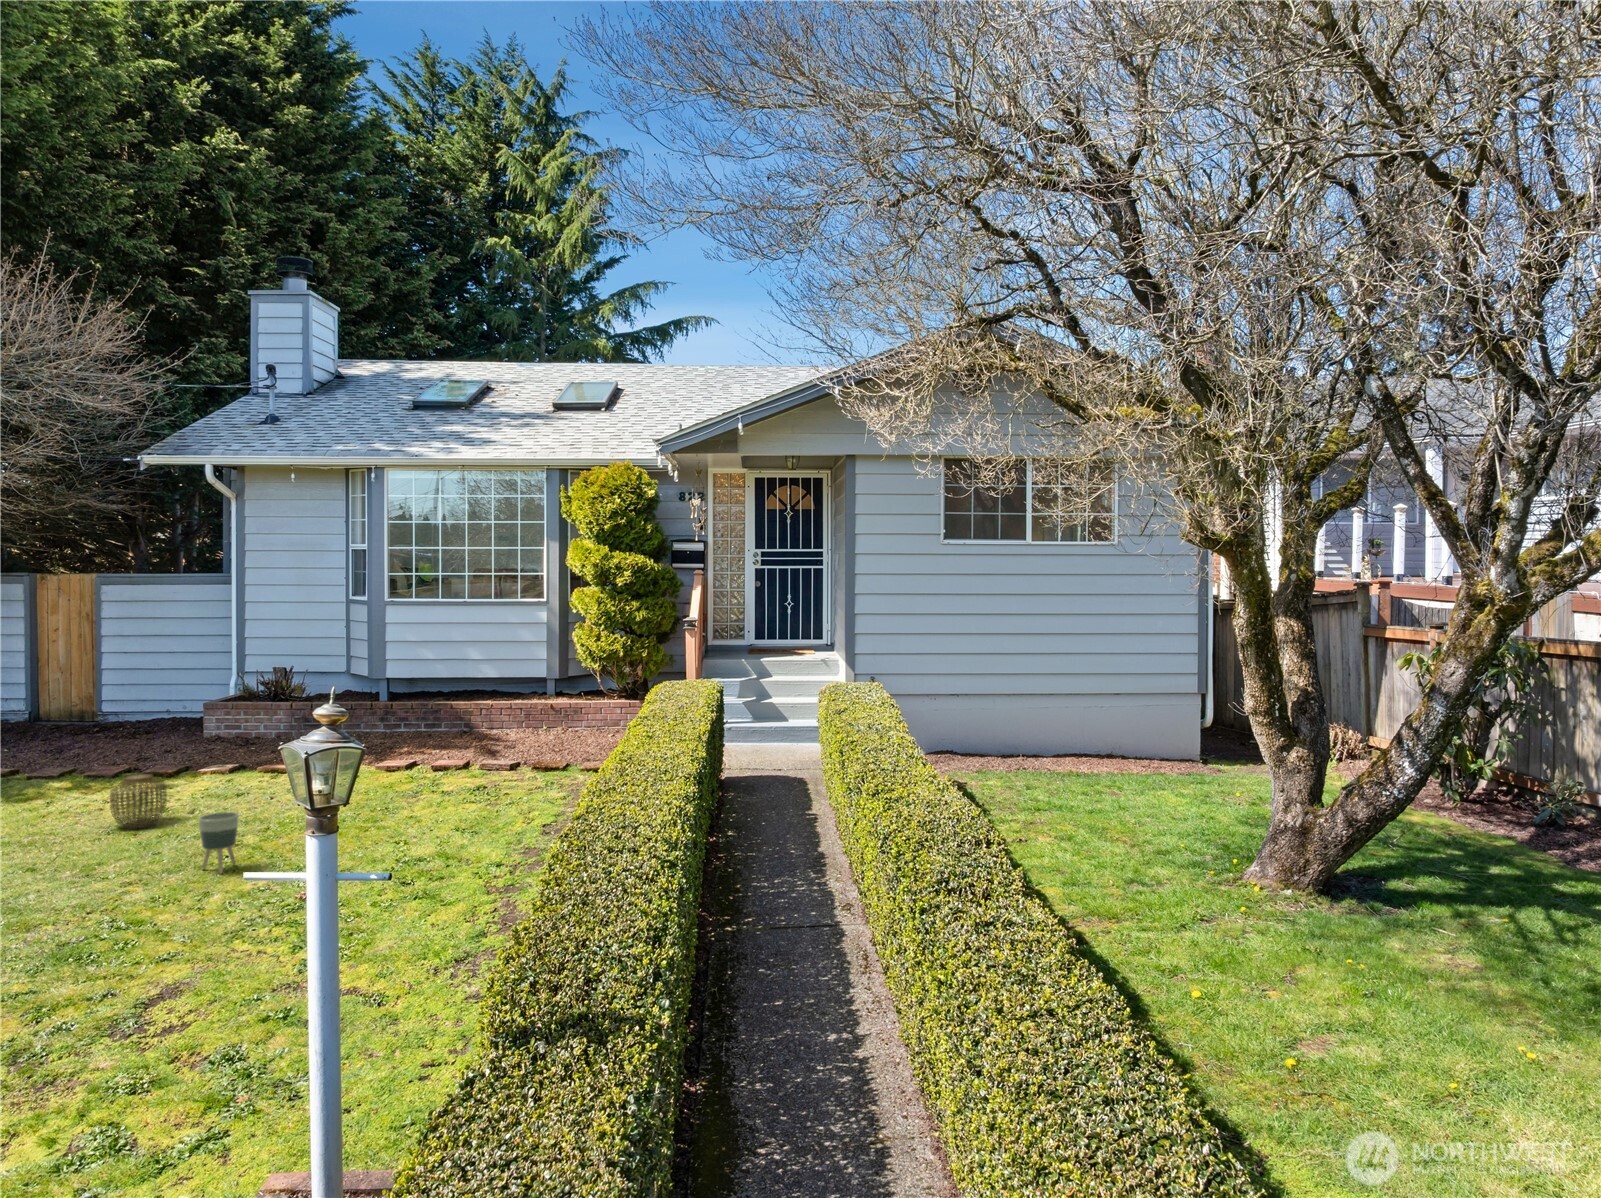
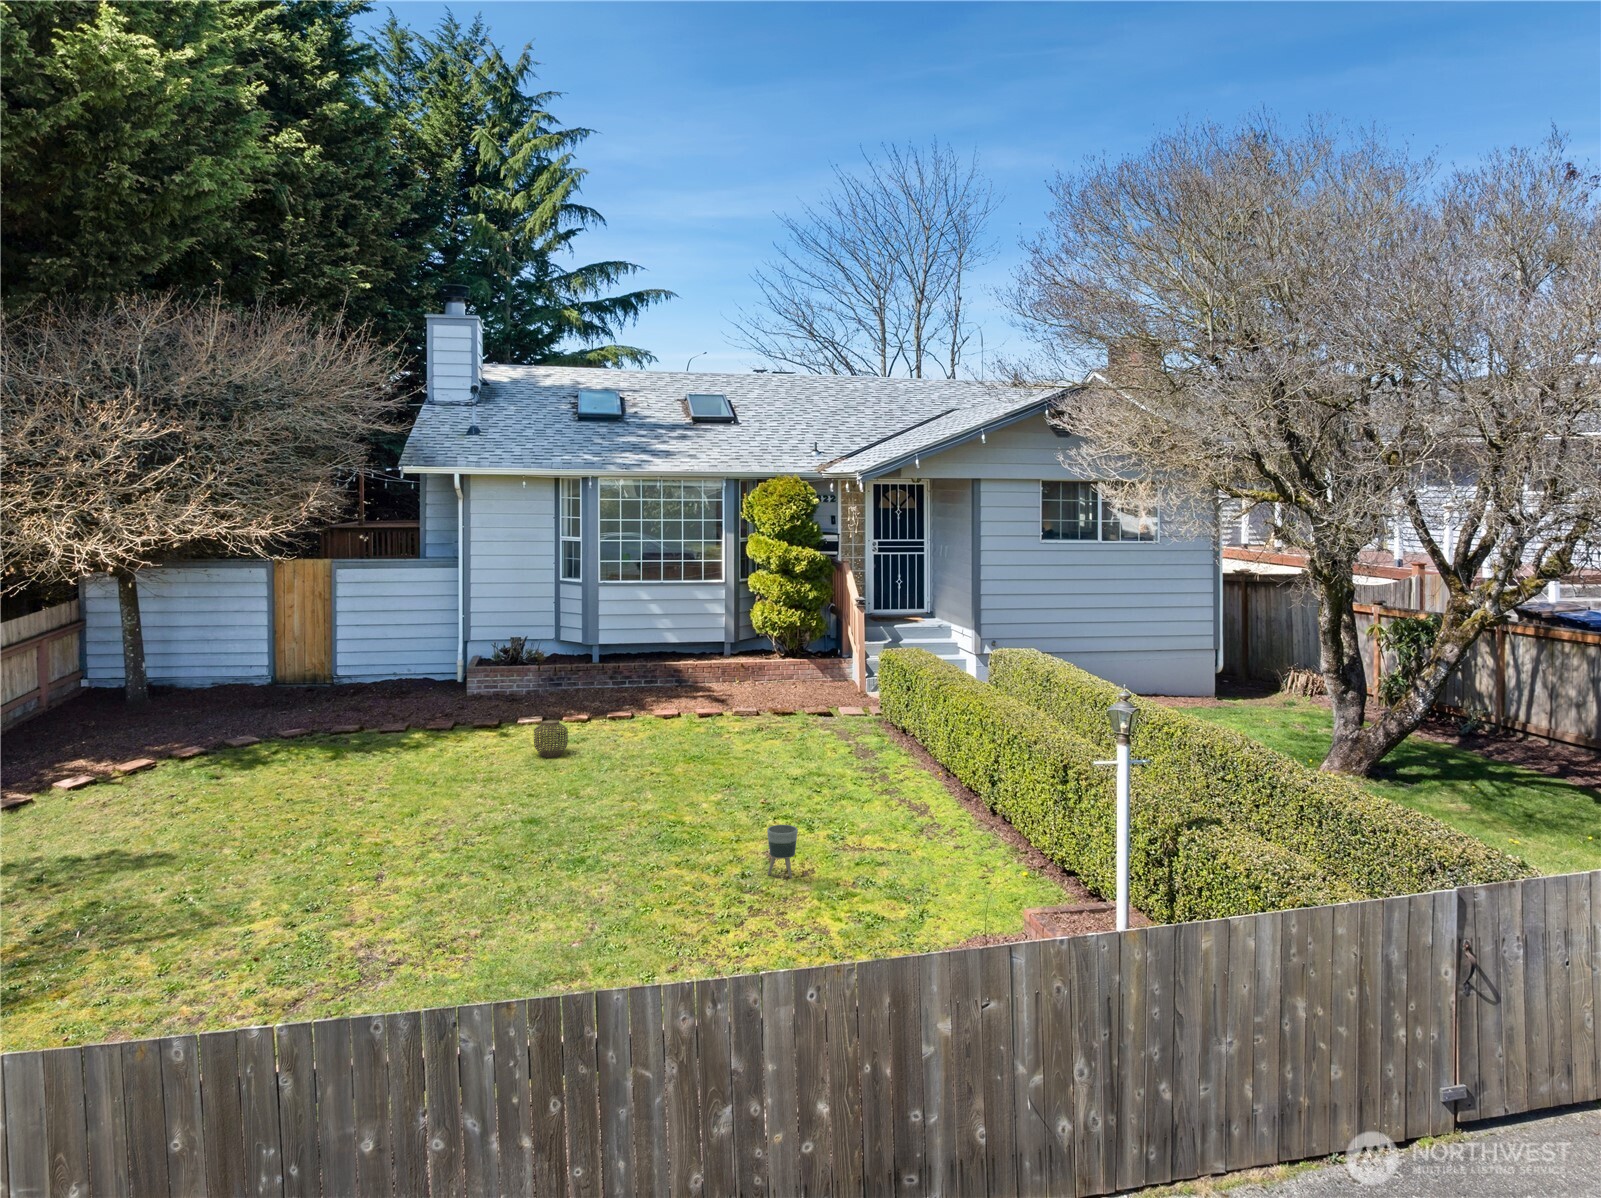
planter: present [198,812,239,874] -> present [767,825,798,878]

